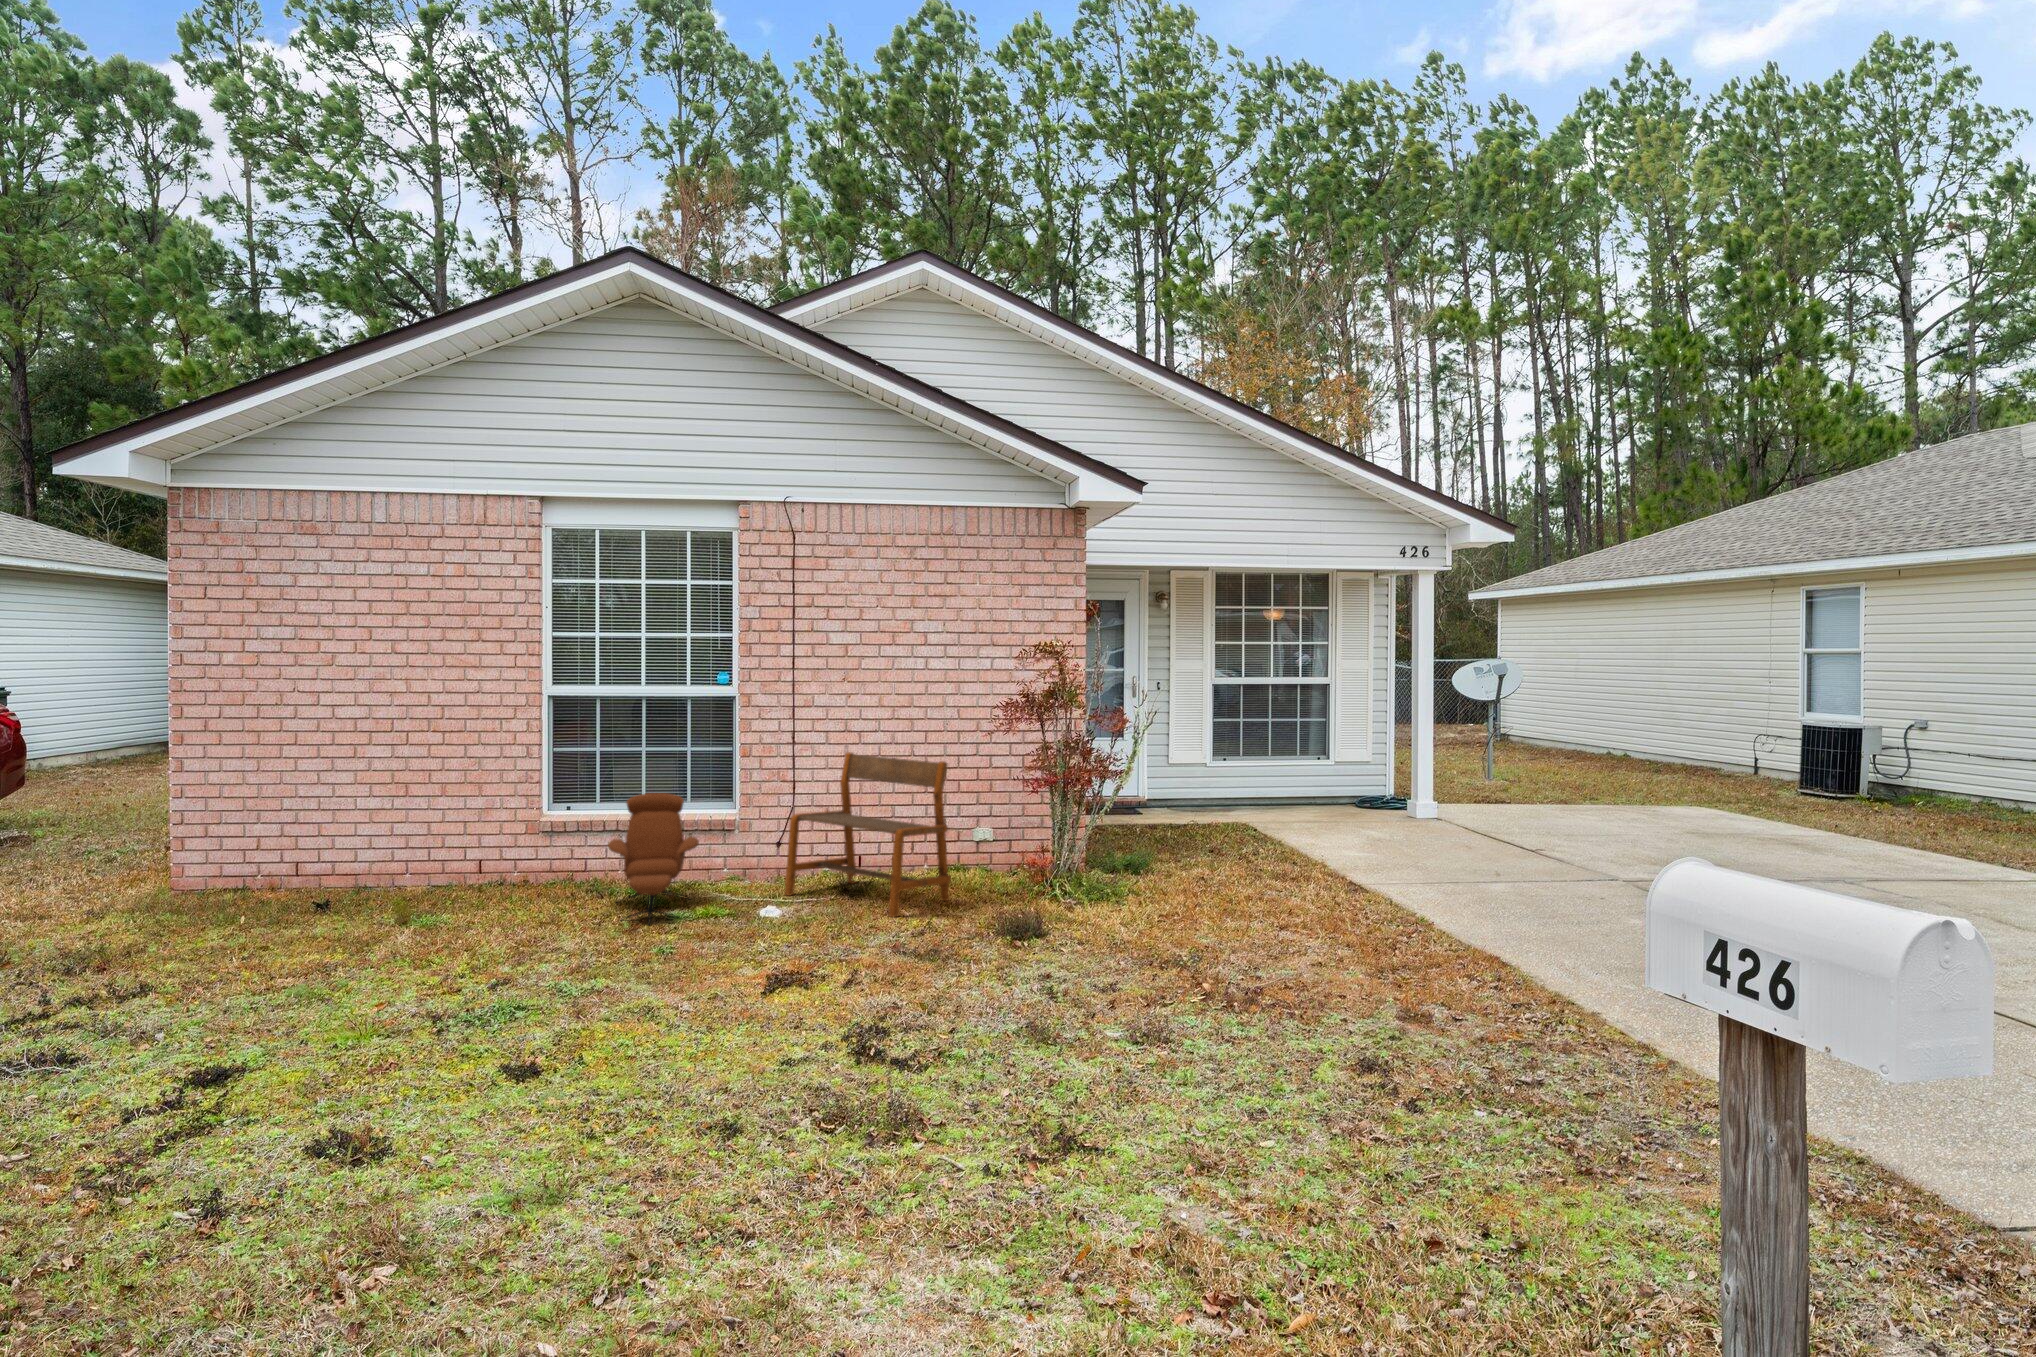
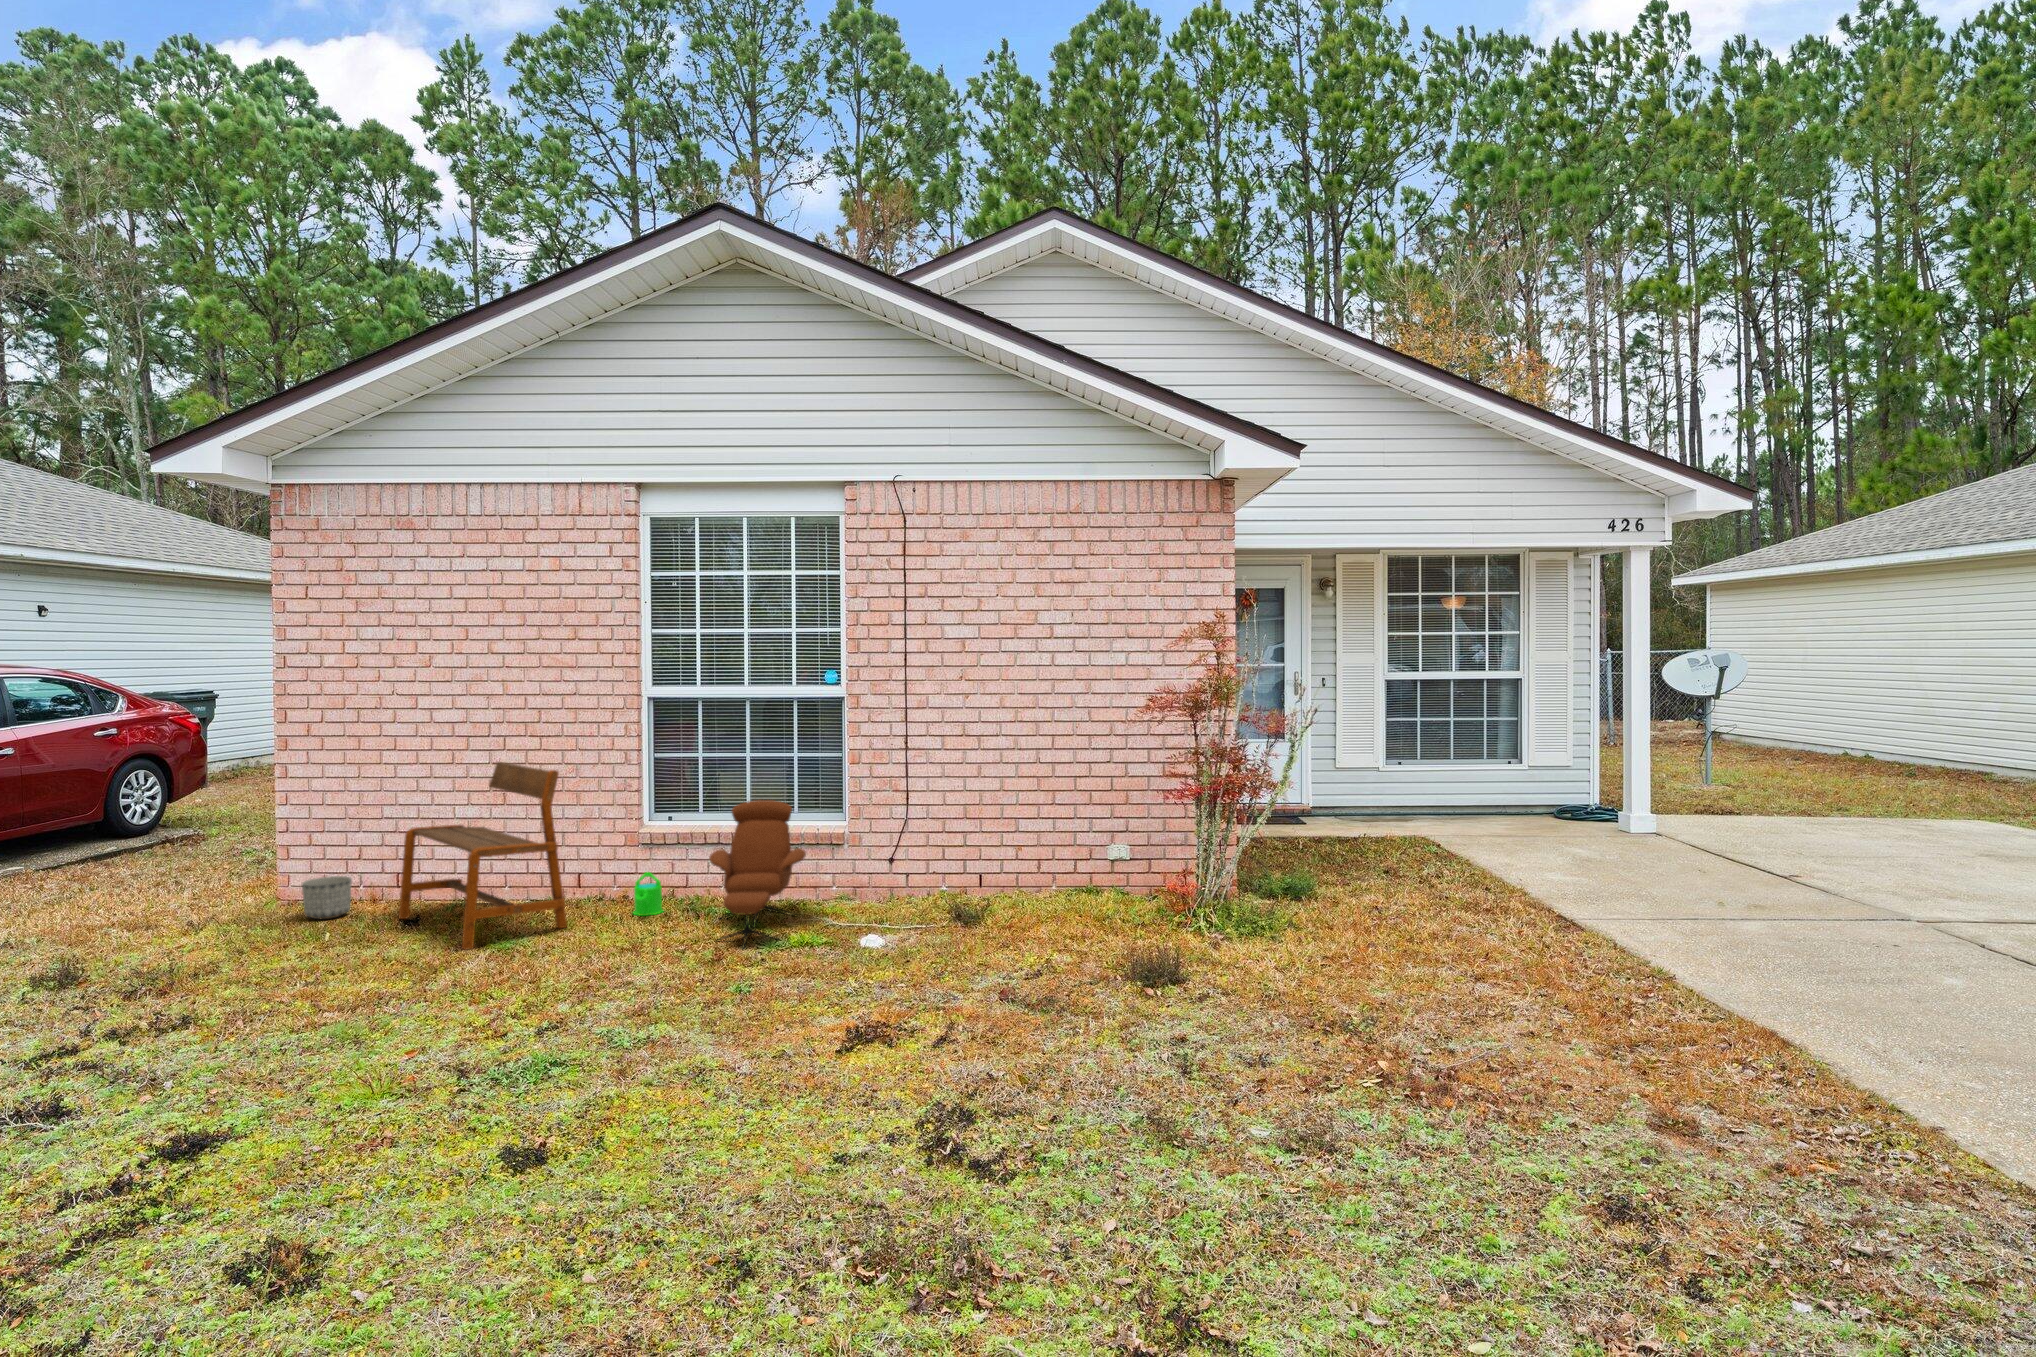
bench: present [785,752,951,917] -> present [399,762,567,950]
watering can: none [528,861,560,902] -> present [633,872,663,916]
planter: none [189,871,239,913] -> present [302,876,352,919]

